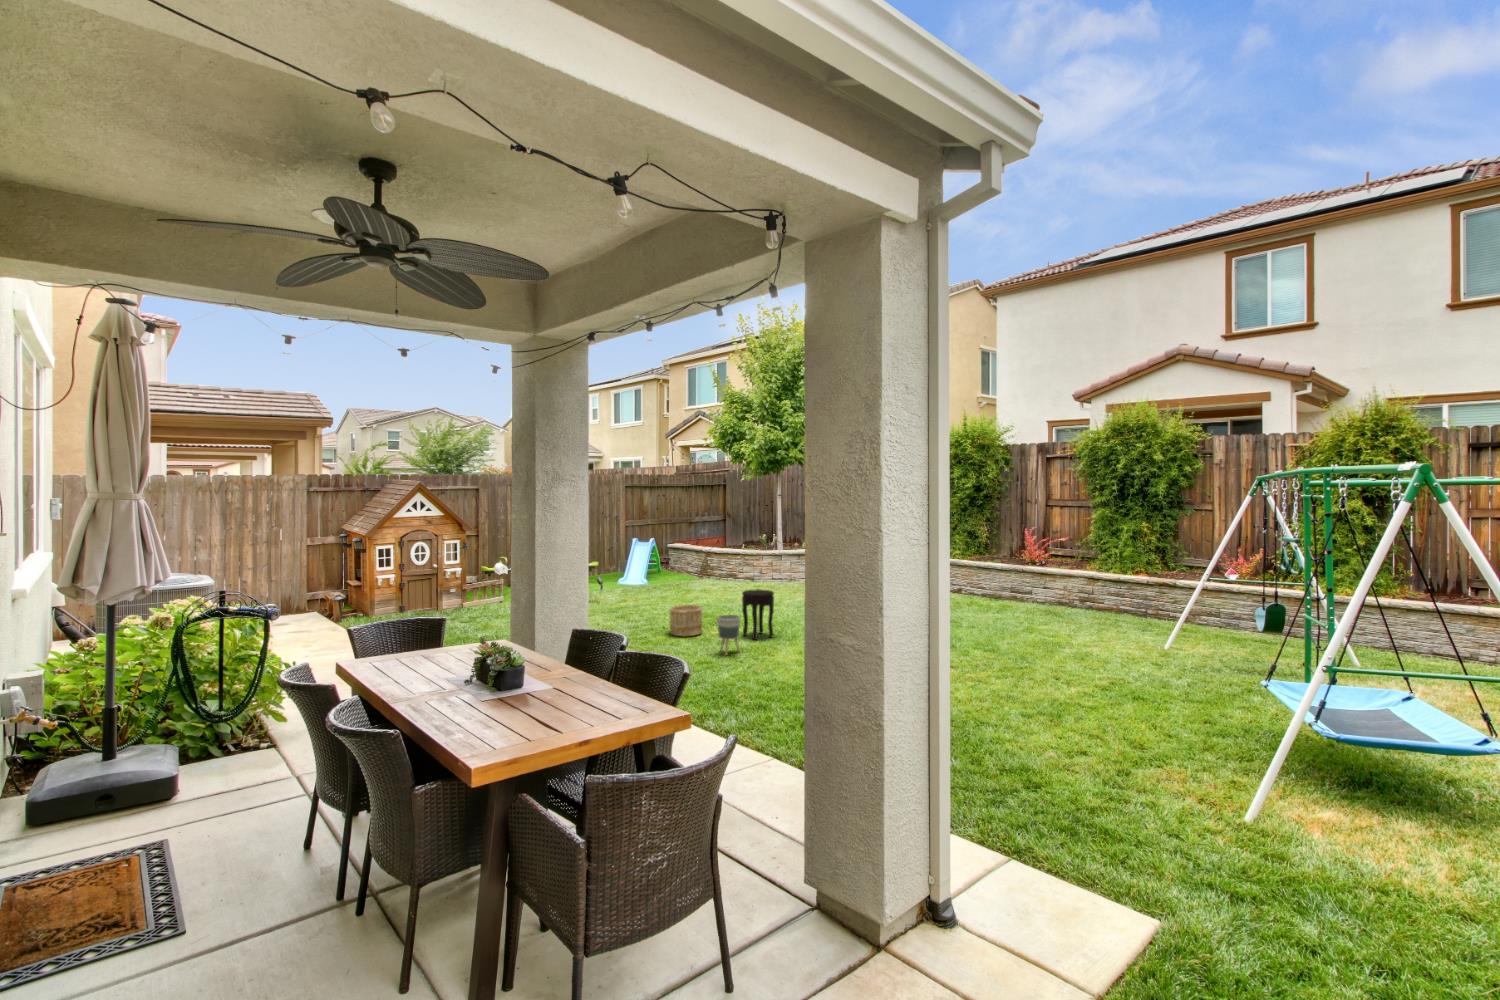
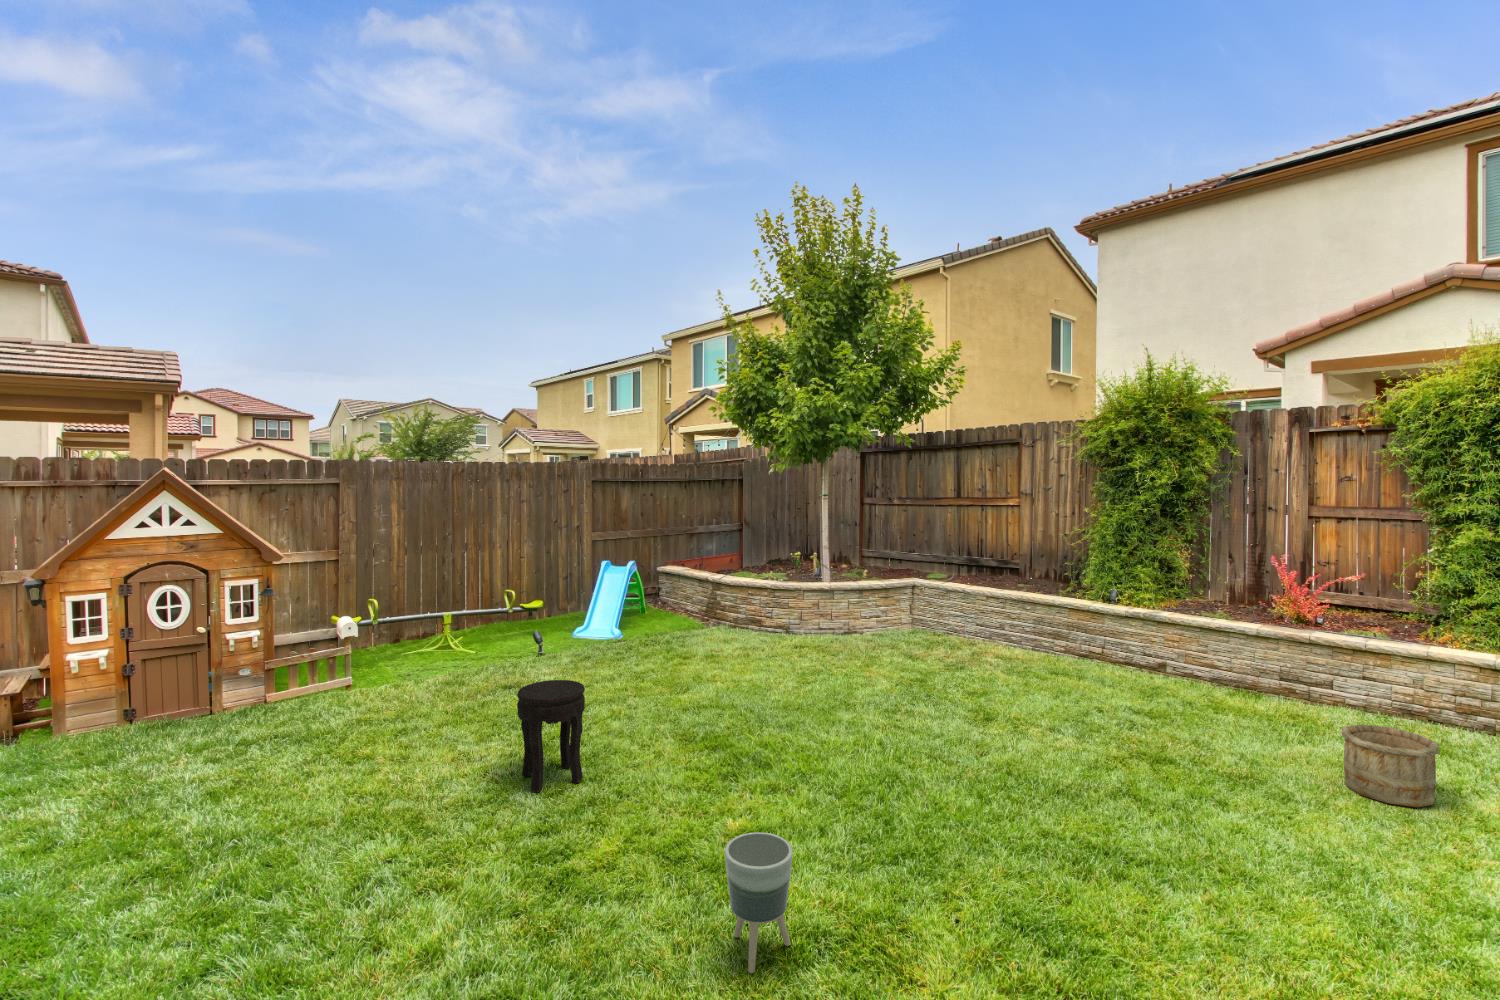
side table: present [742,589,774,640] -> present [517,680,585,792]
wooden bucket: present [669,605,702,636] -> present [1342,725,1439,807]

